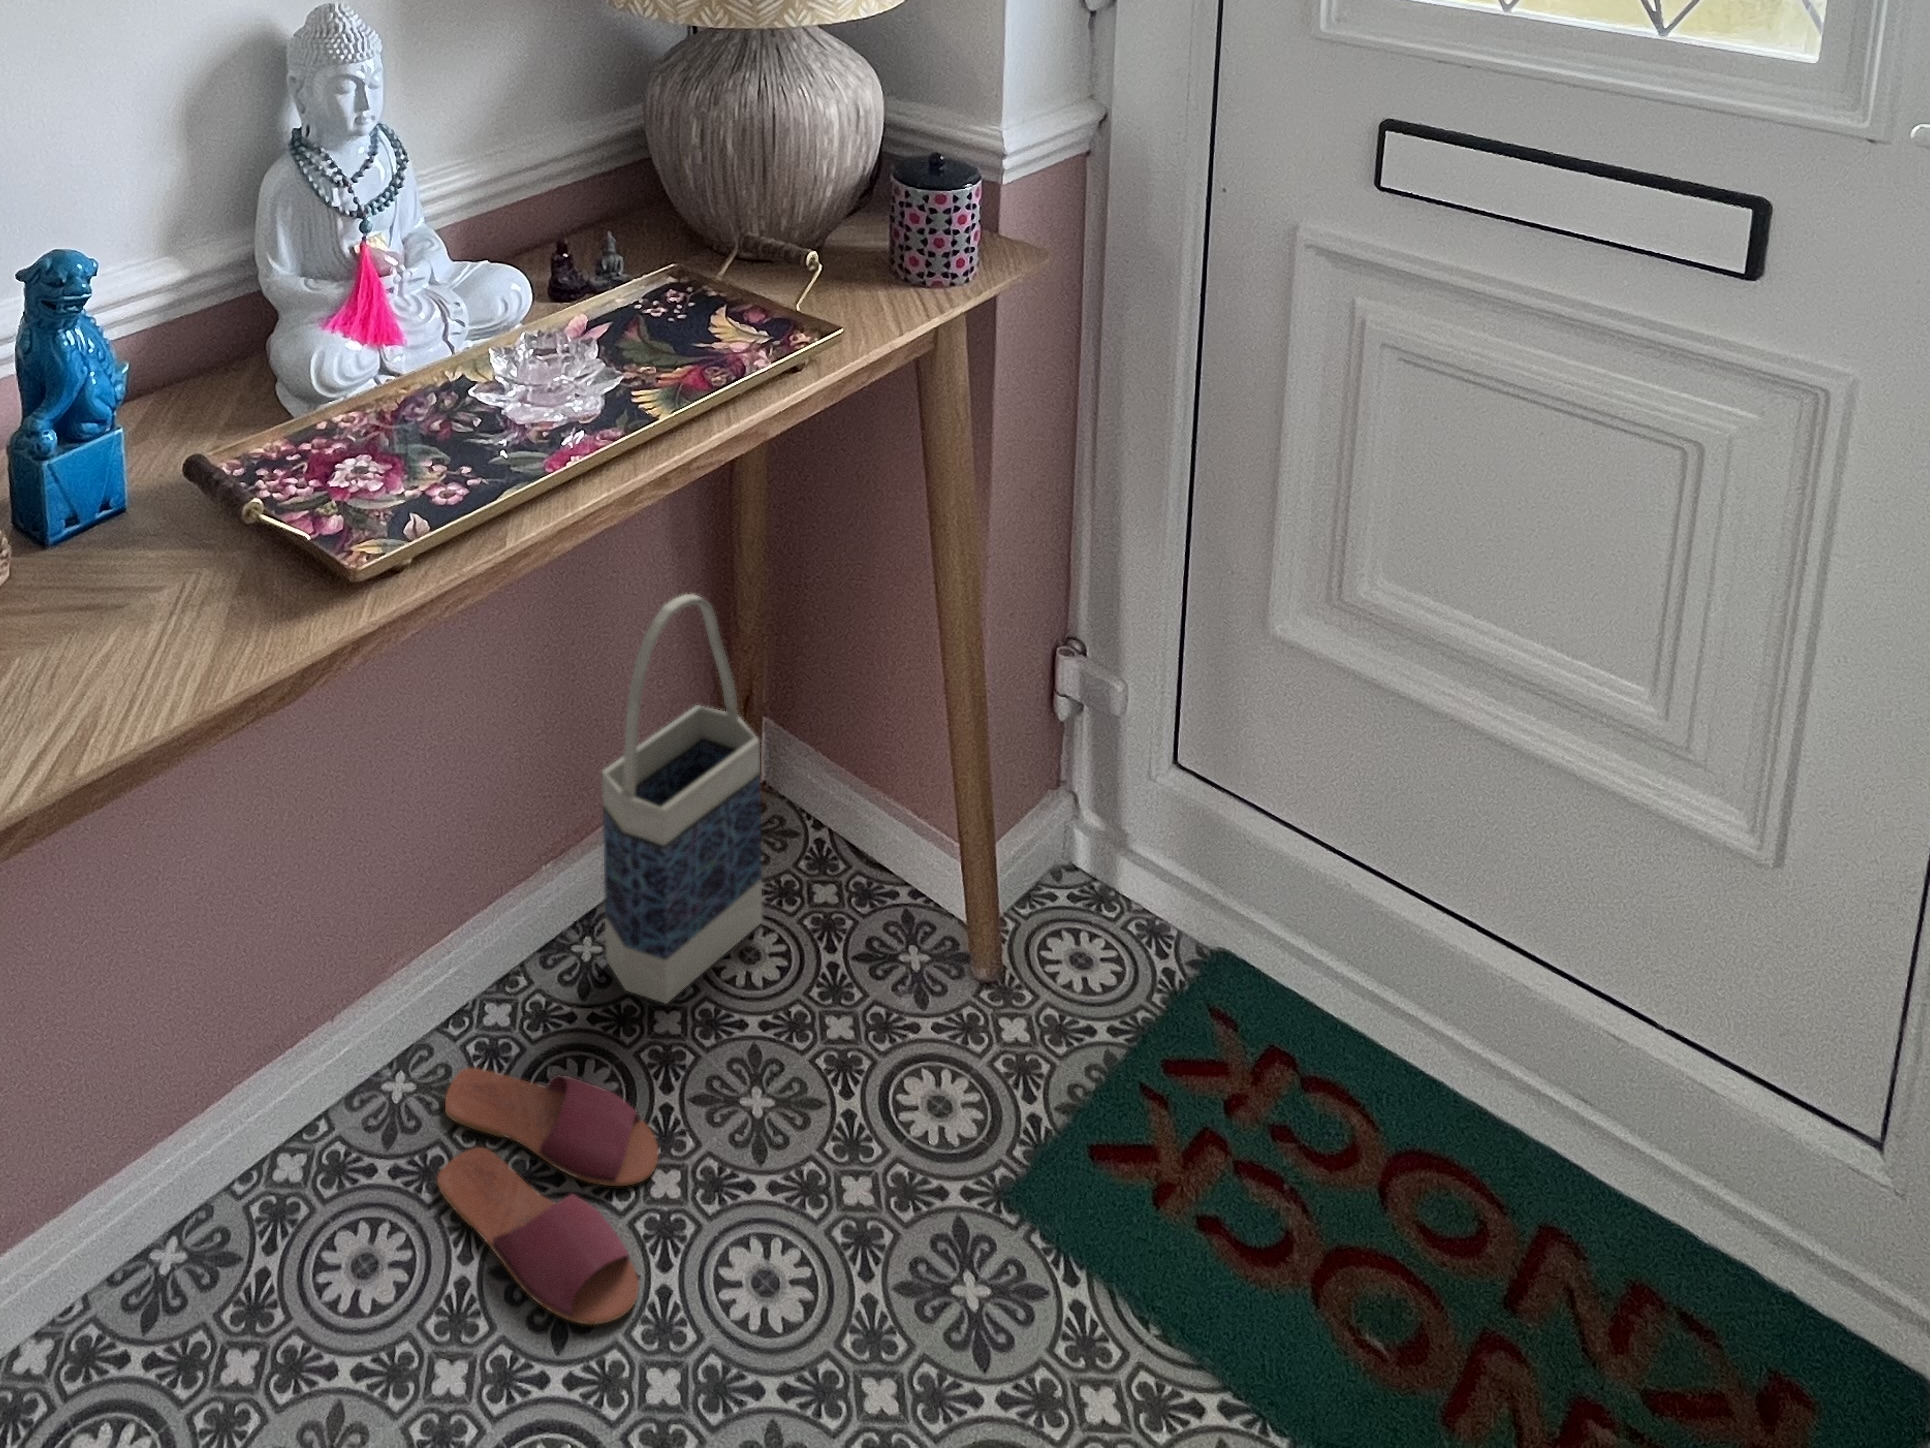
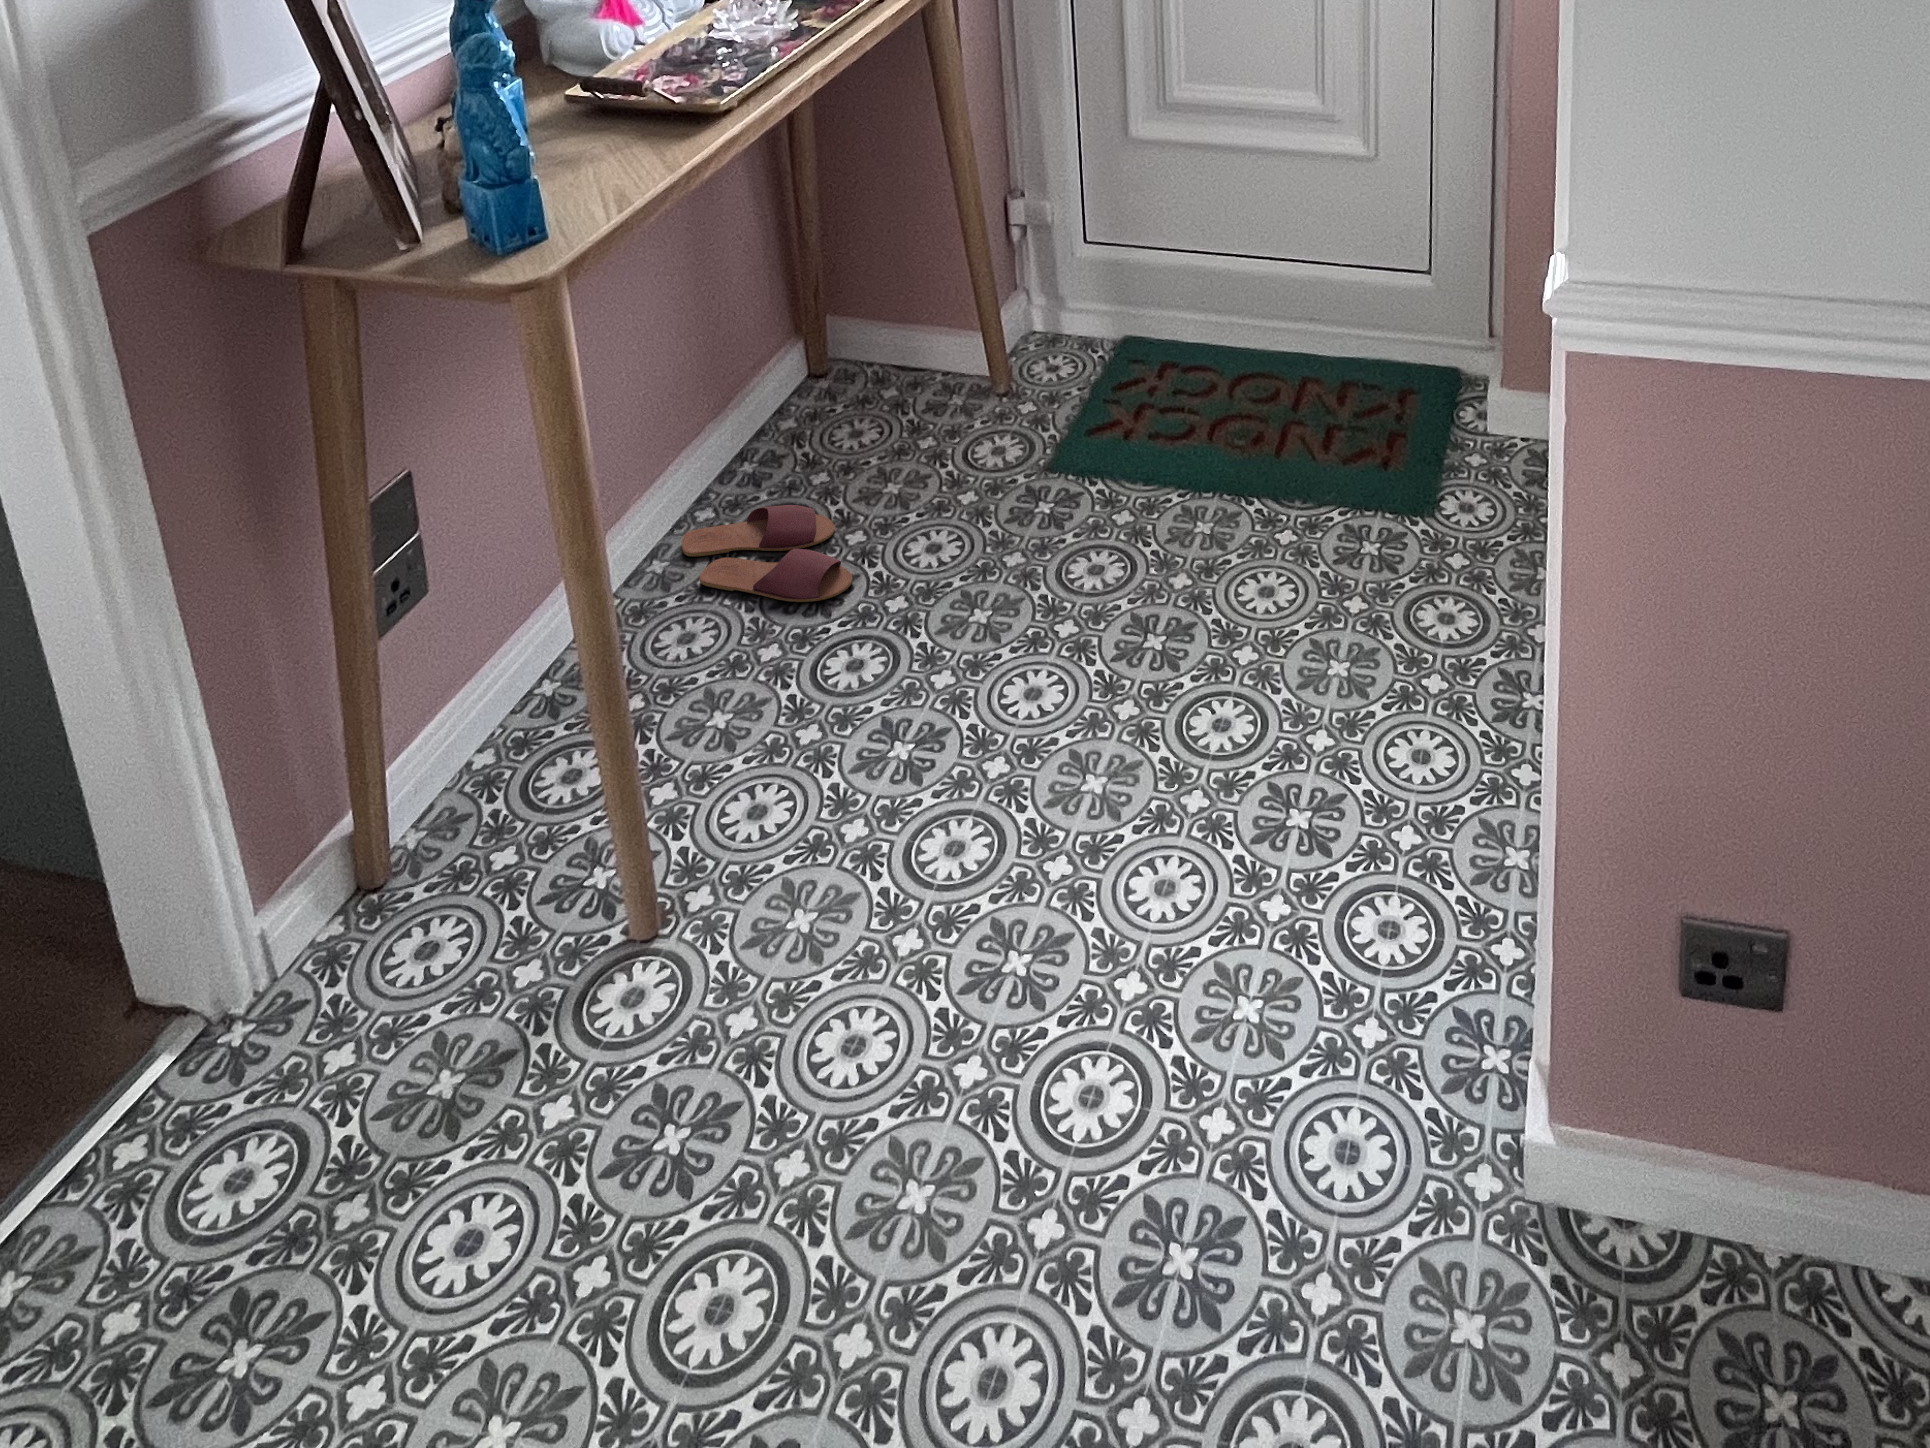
bag: present [602,594,763,1003] -> none [737,201,845,468]

